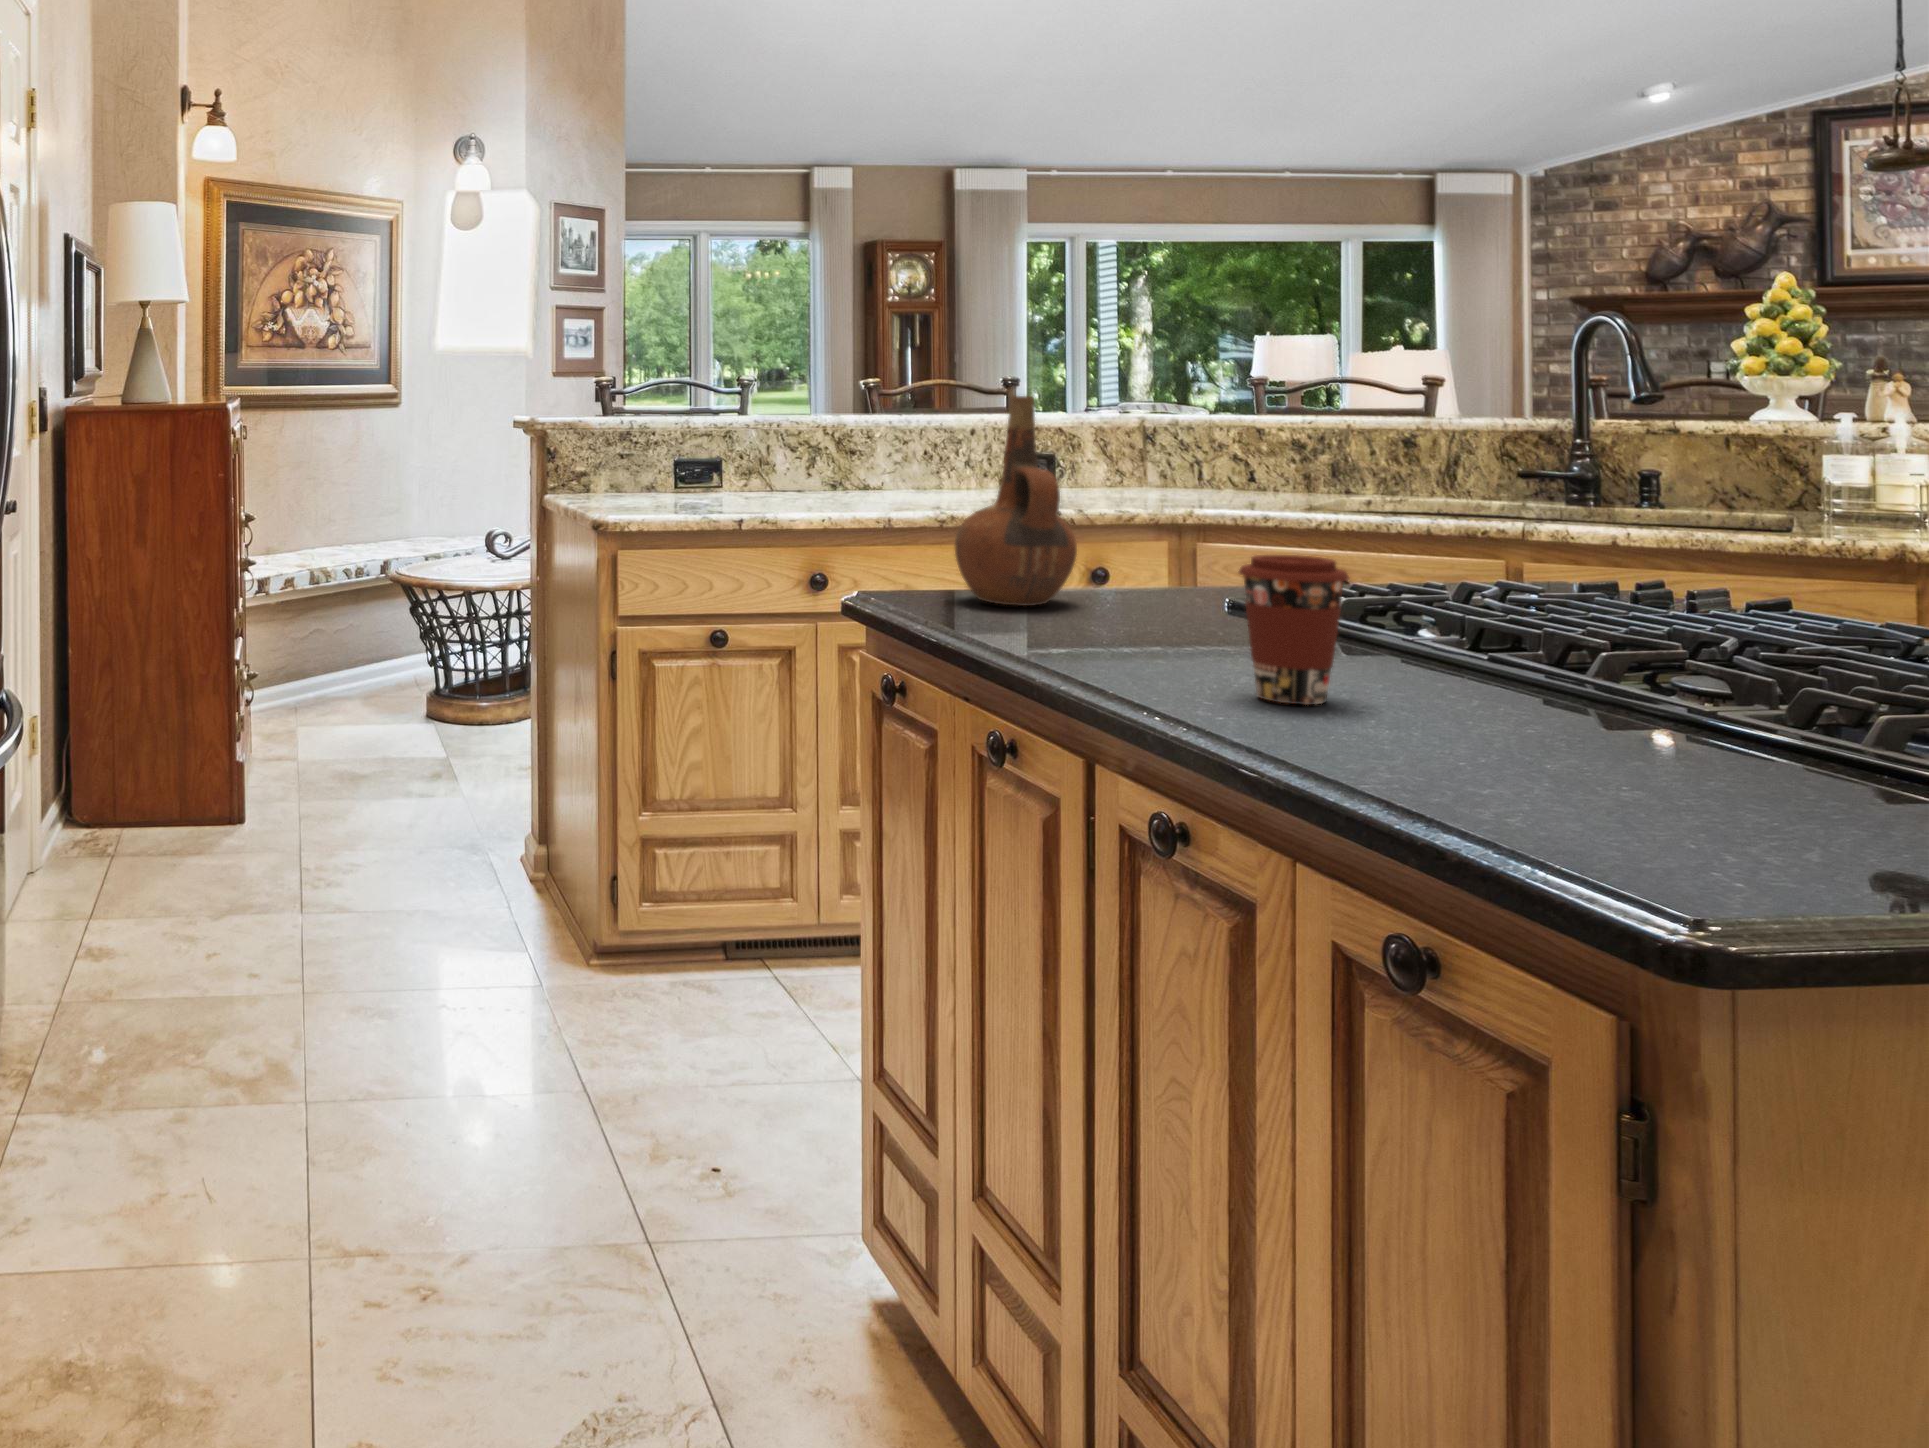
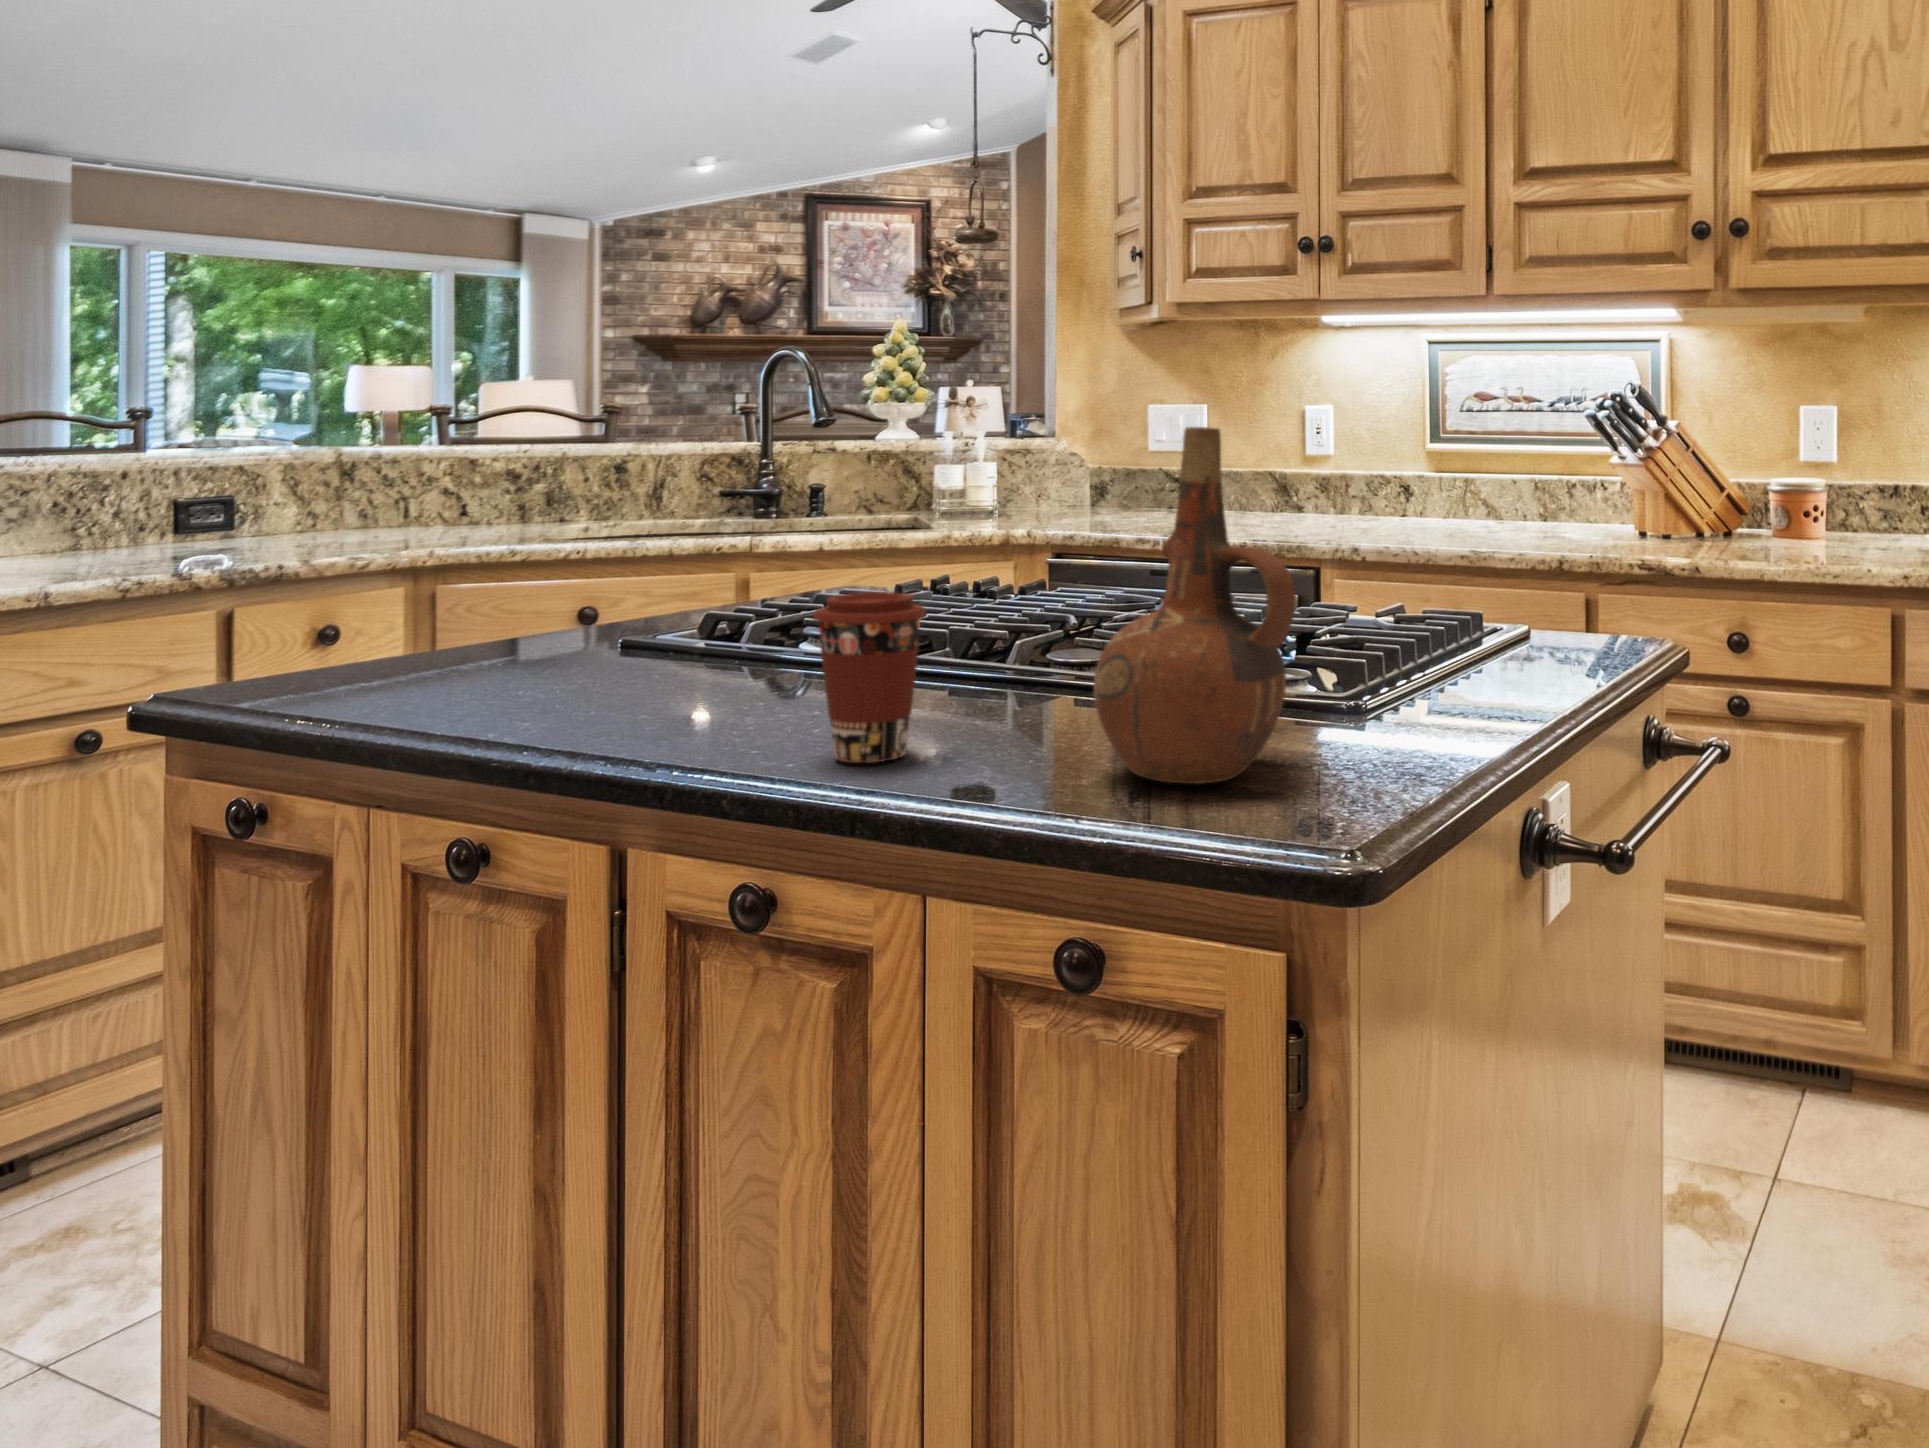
ceramic pitcher: present [955,395,1077,606] -> present [1094,427,1296,784]

